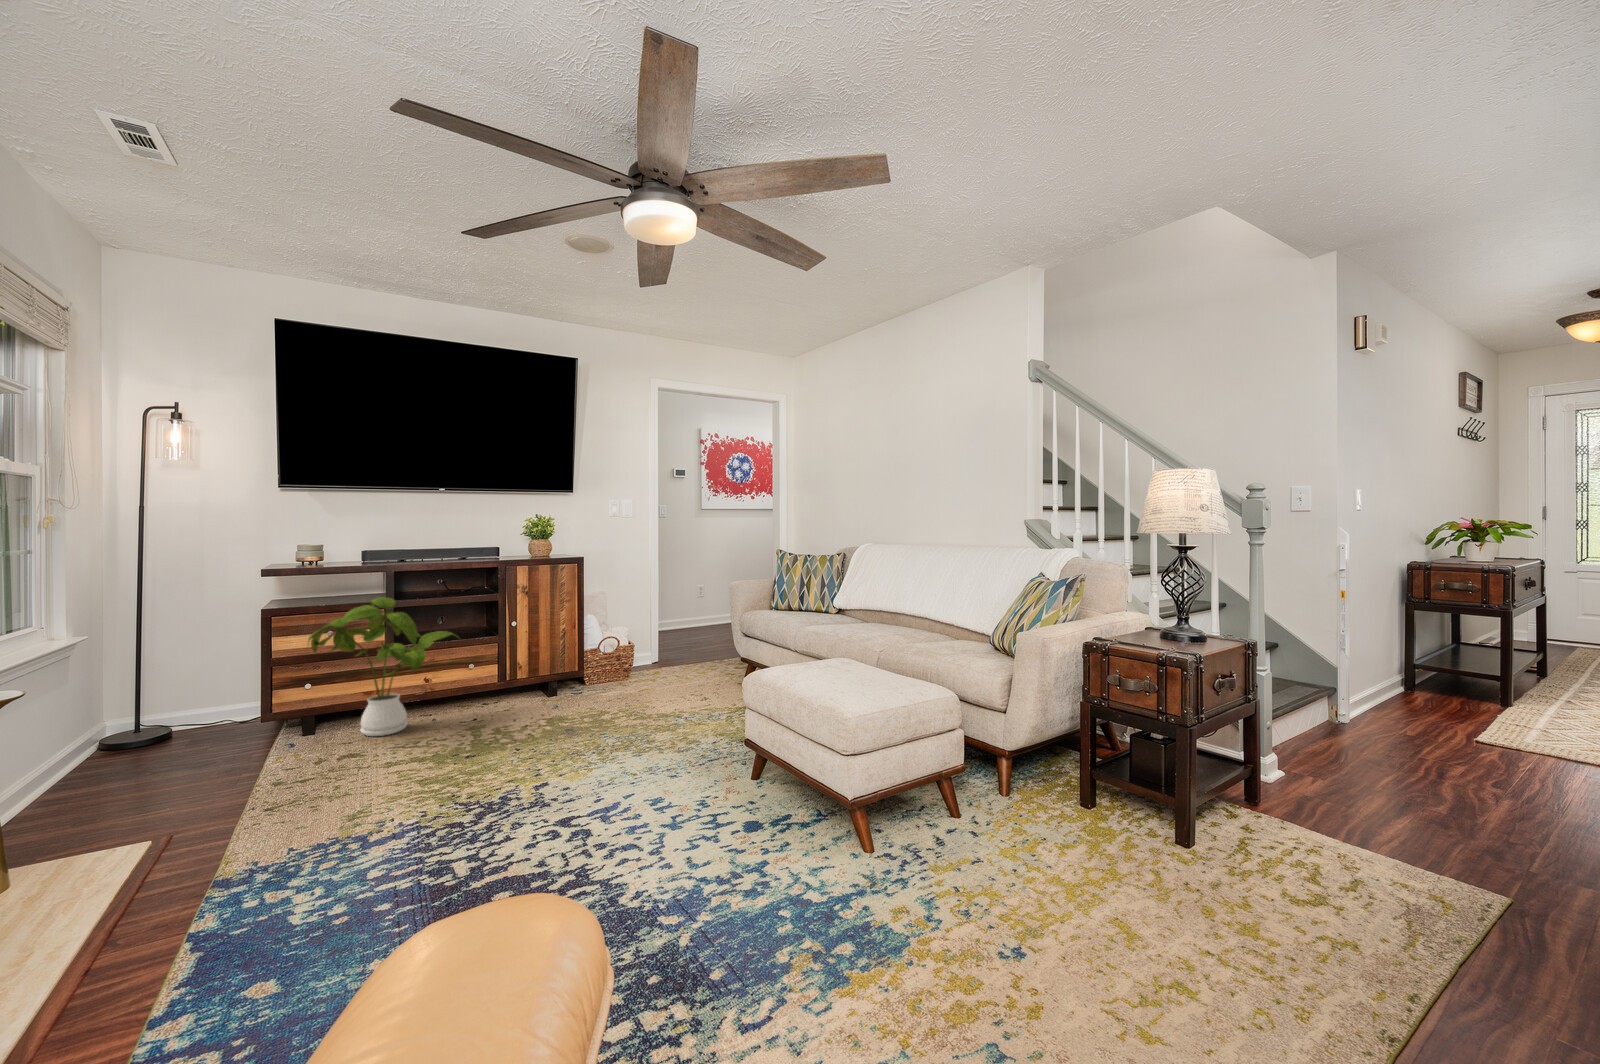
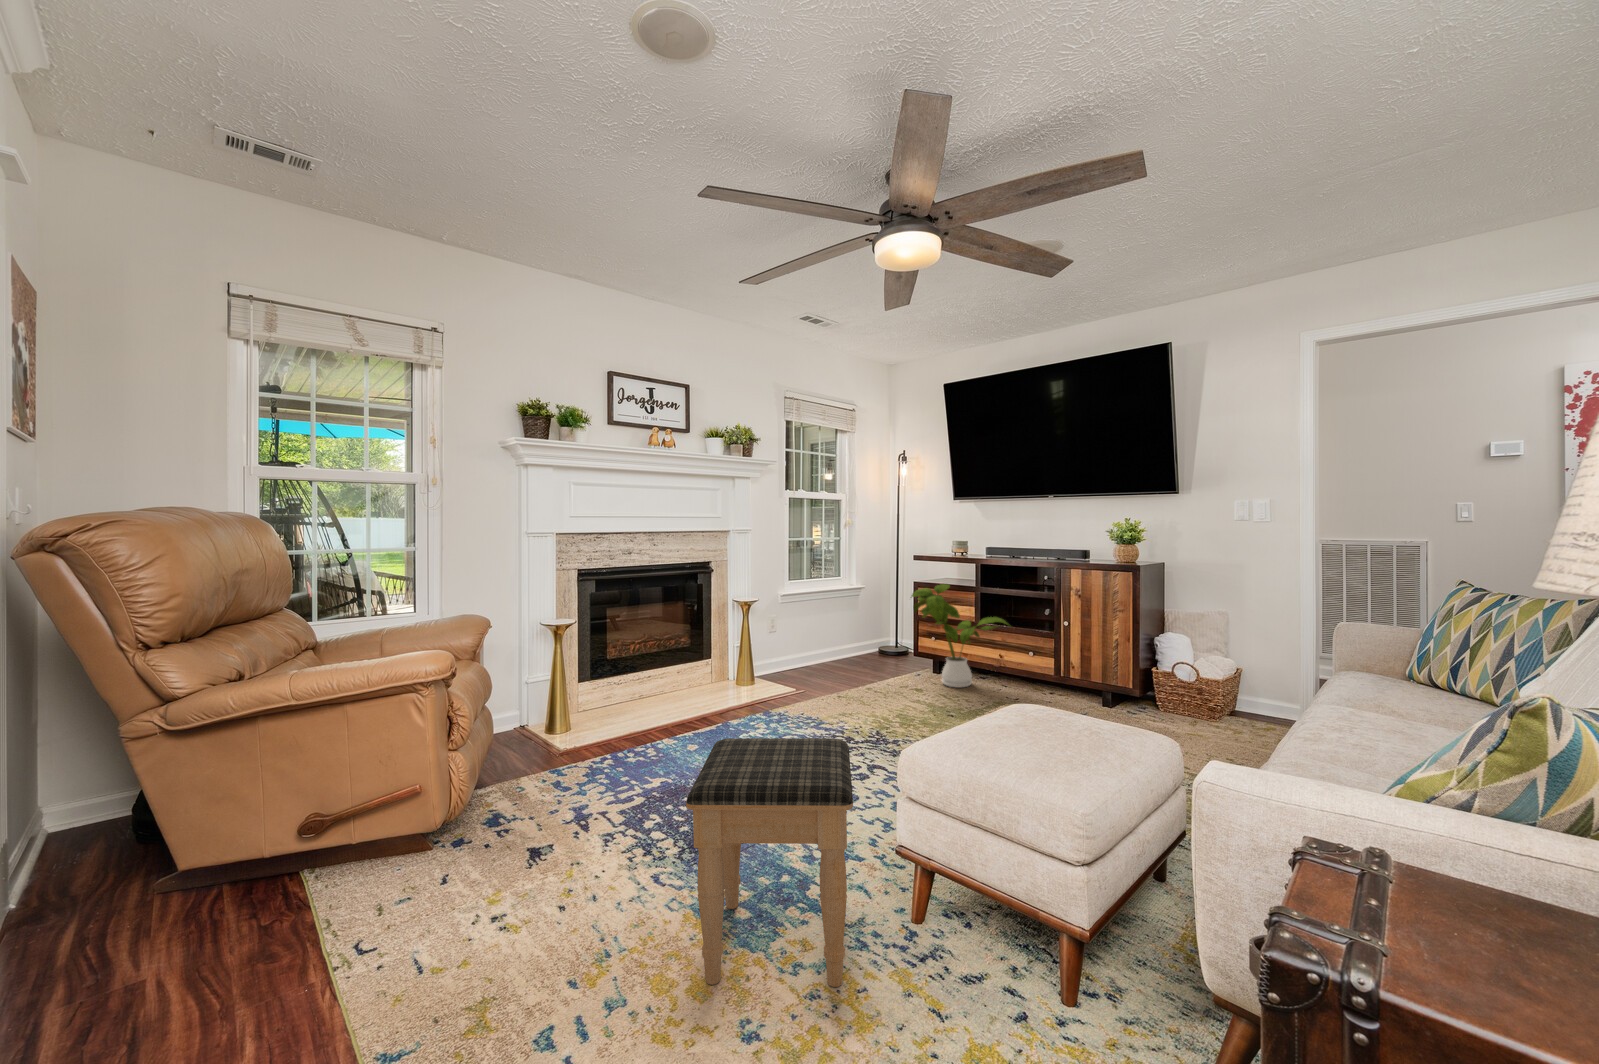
footstool: none [802,708,968,957] -> present [686,738,853,987]

